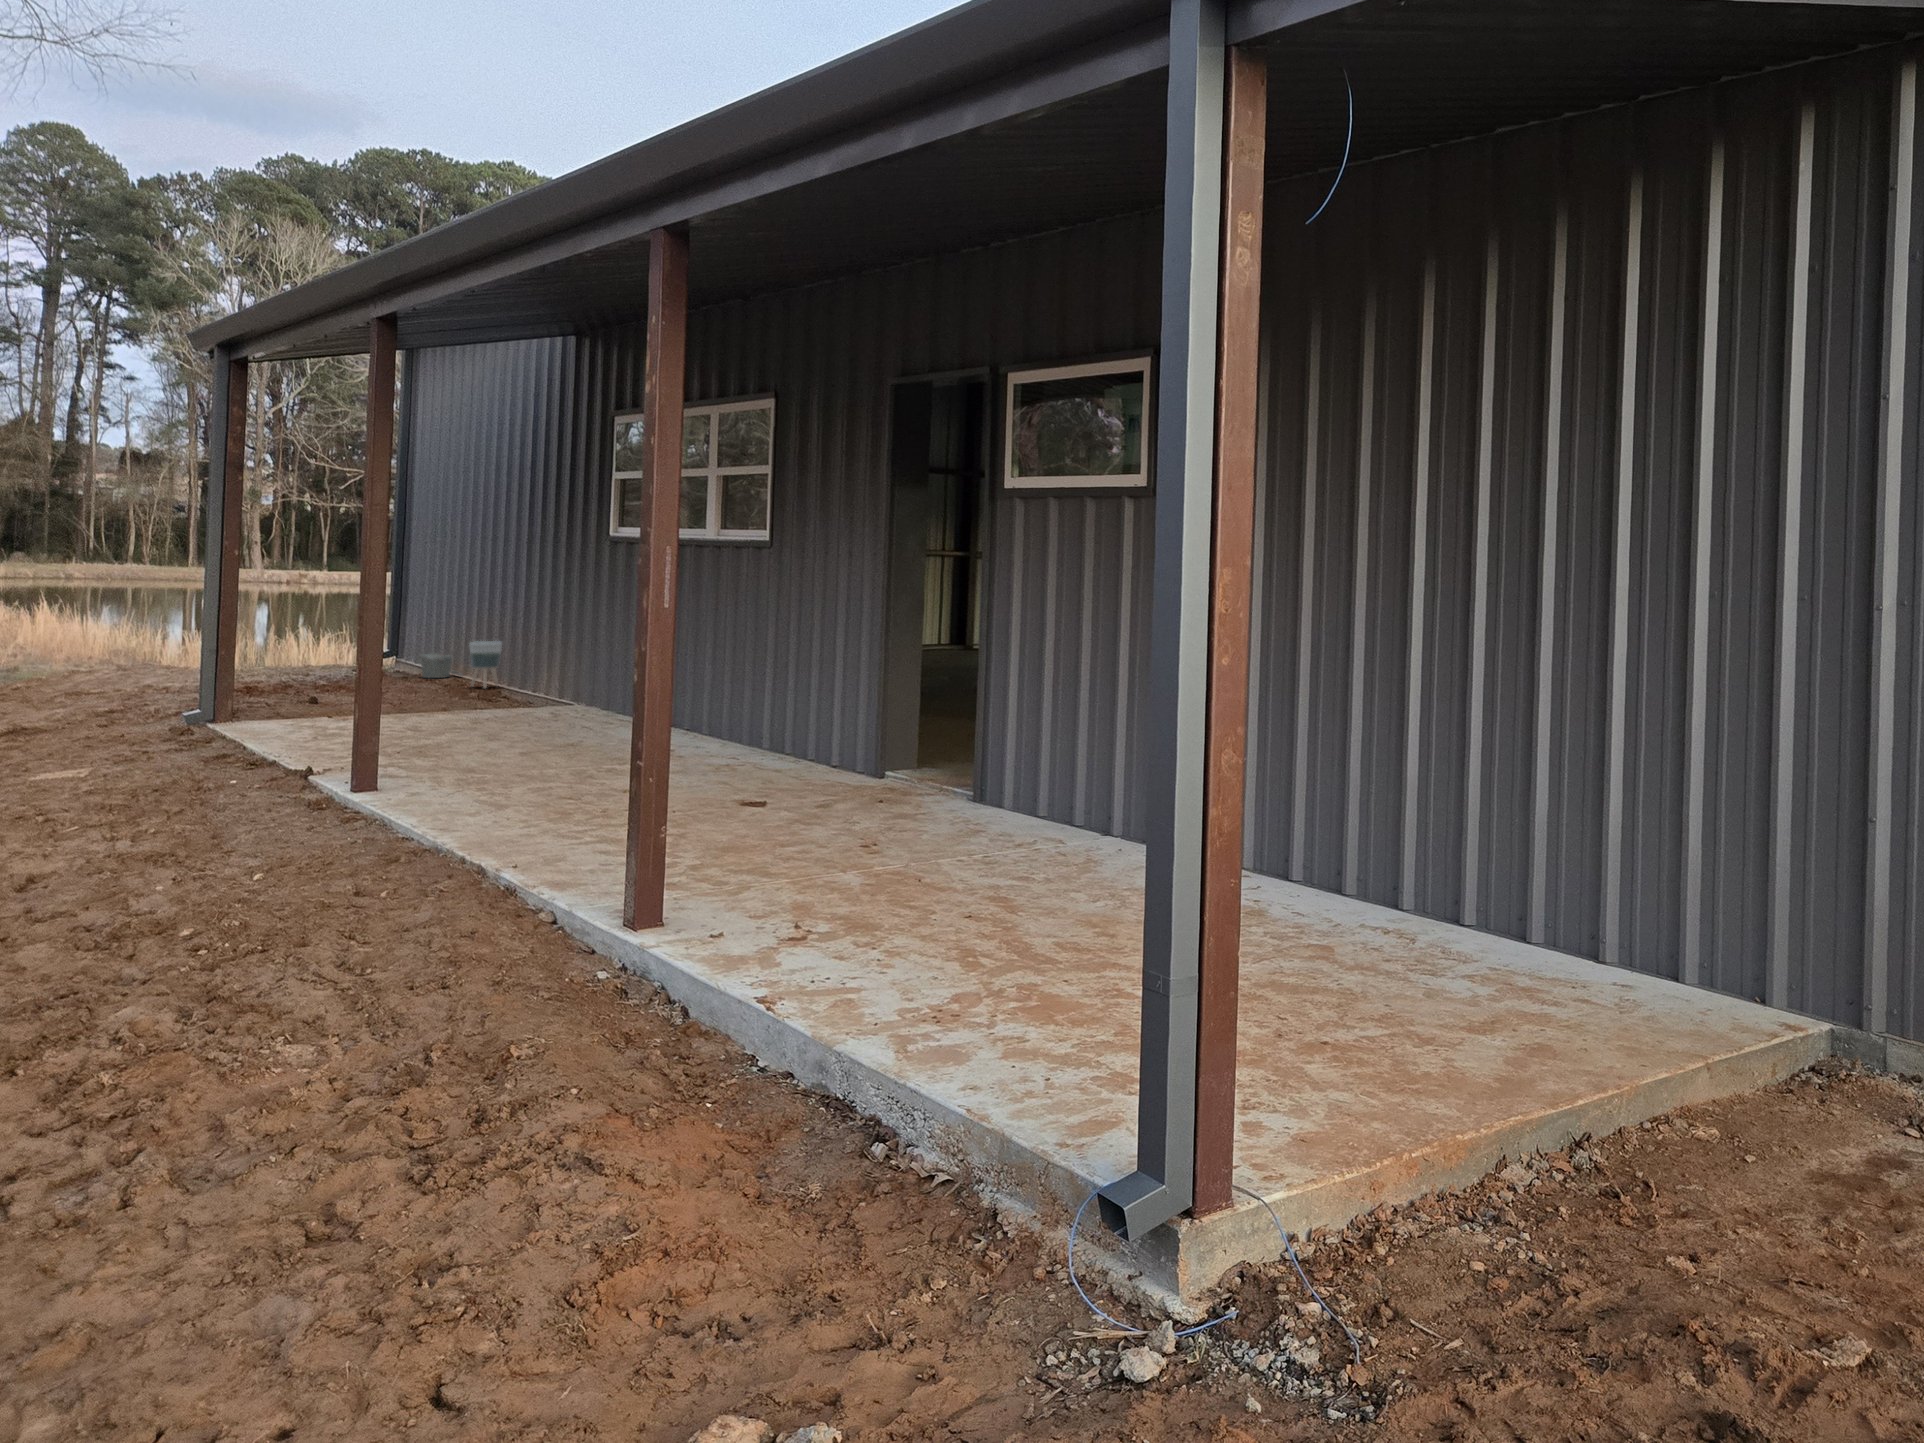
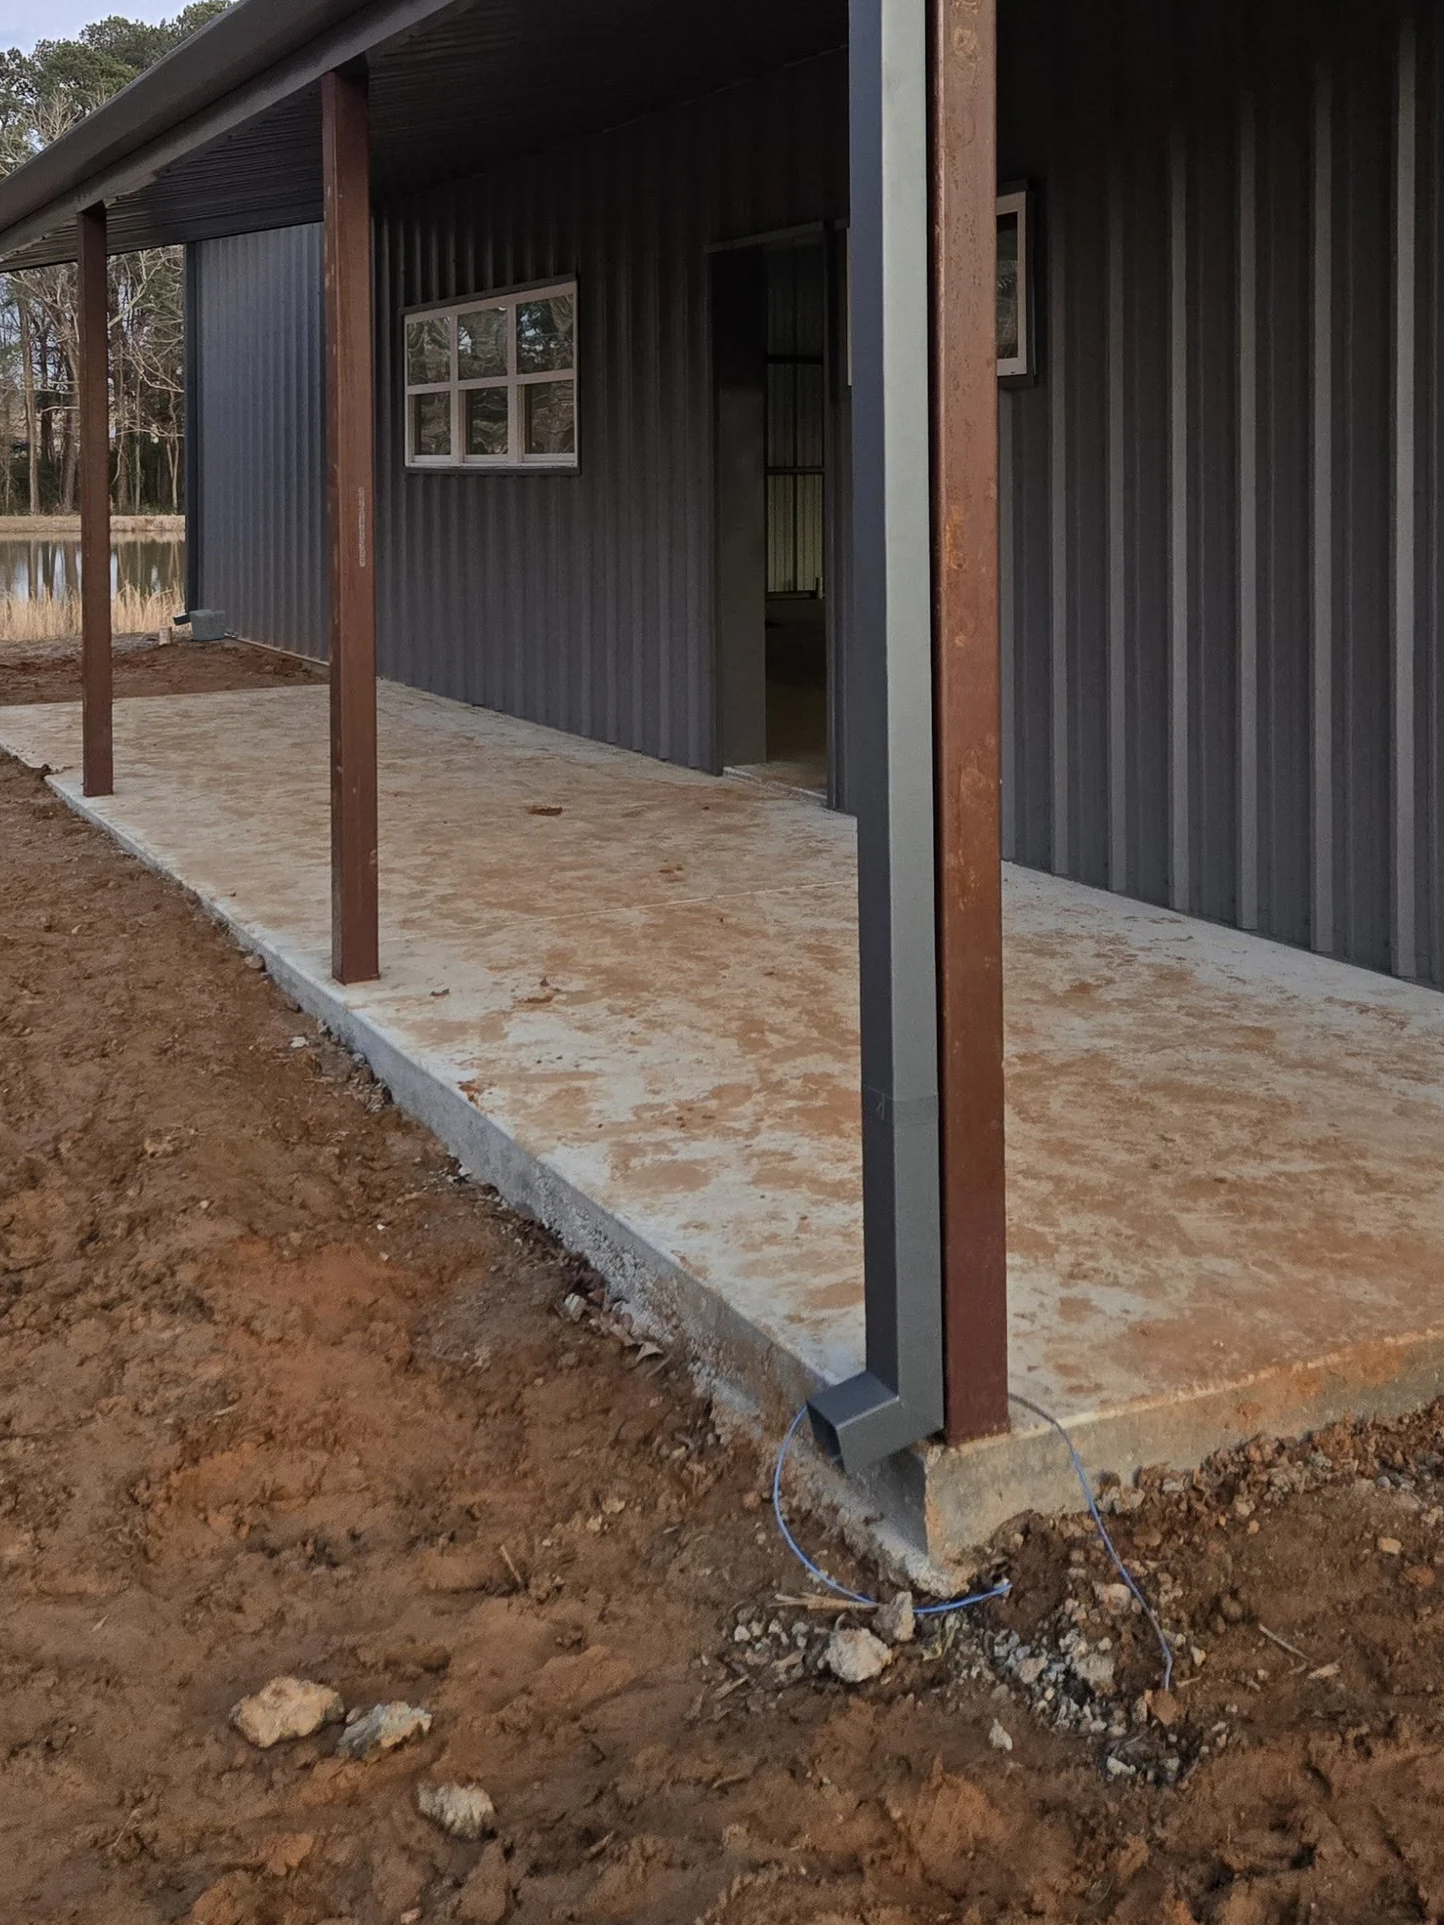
planter: present [469,641,502,688] -> none [238,592,277,652]

